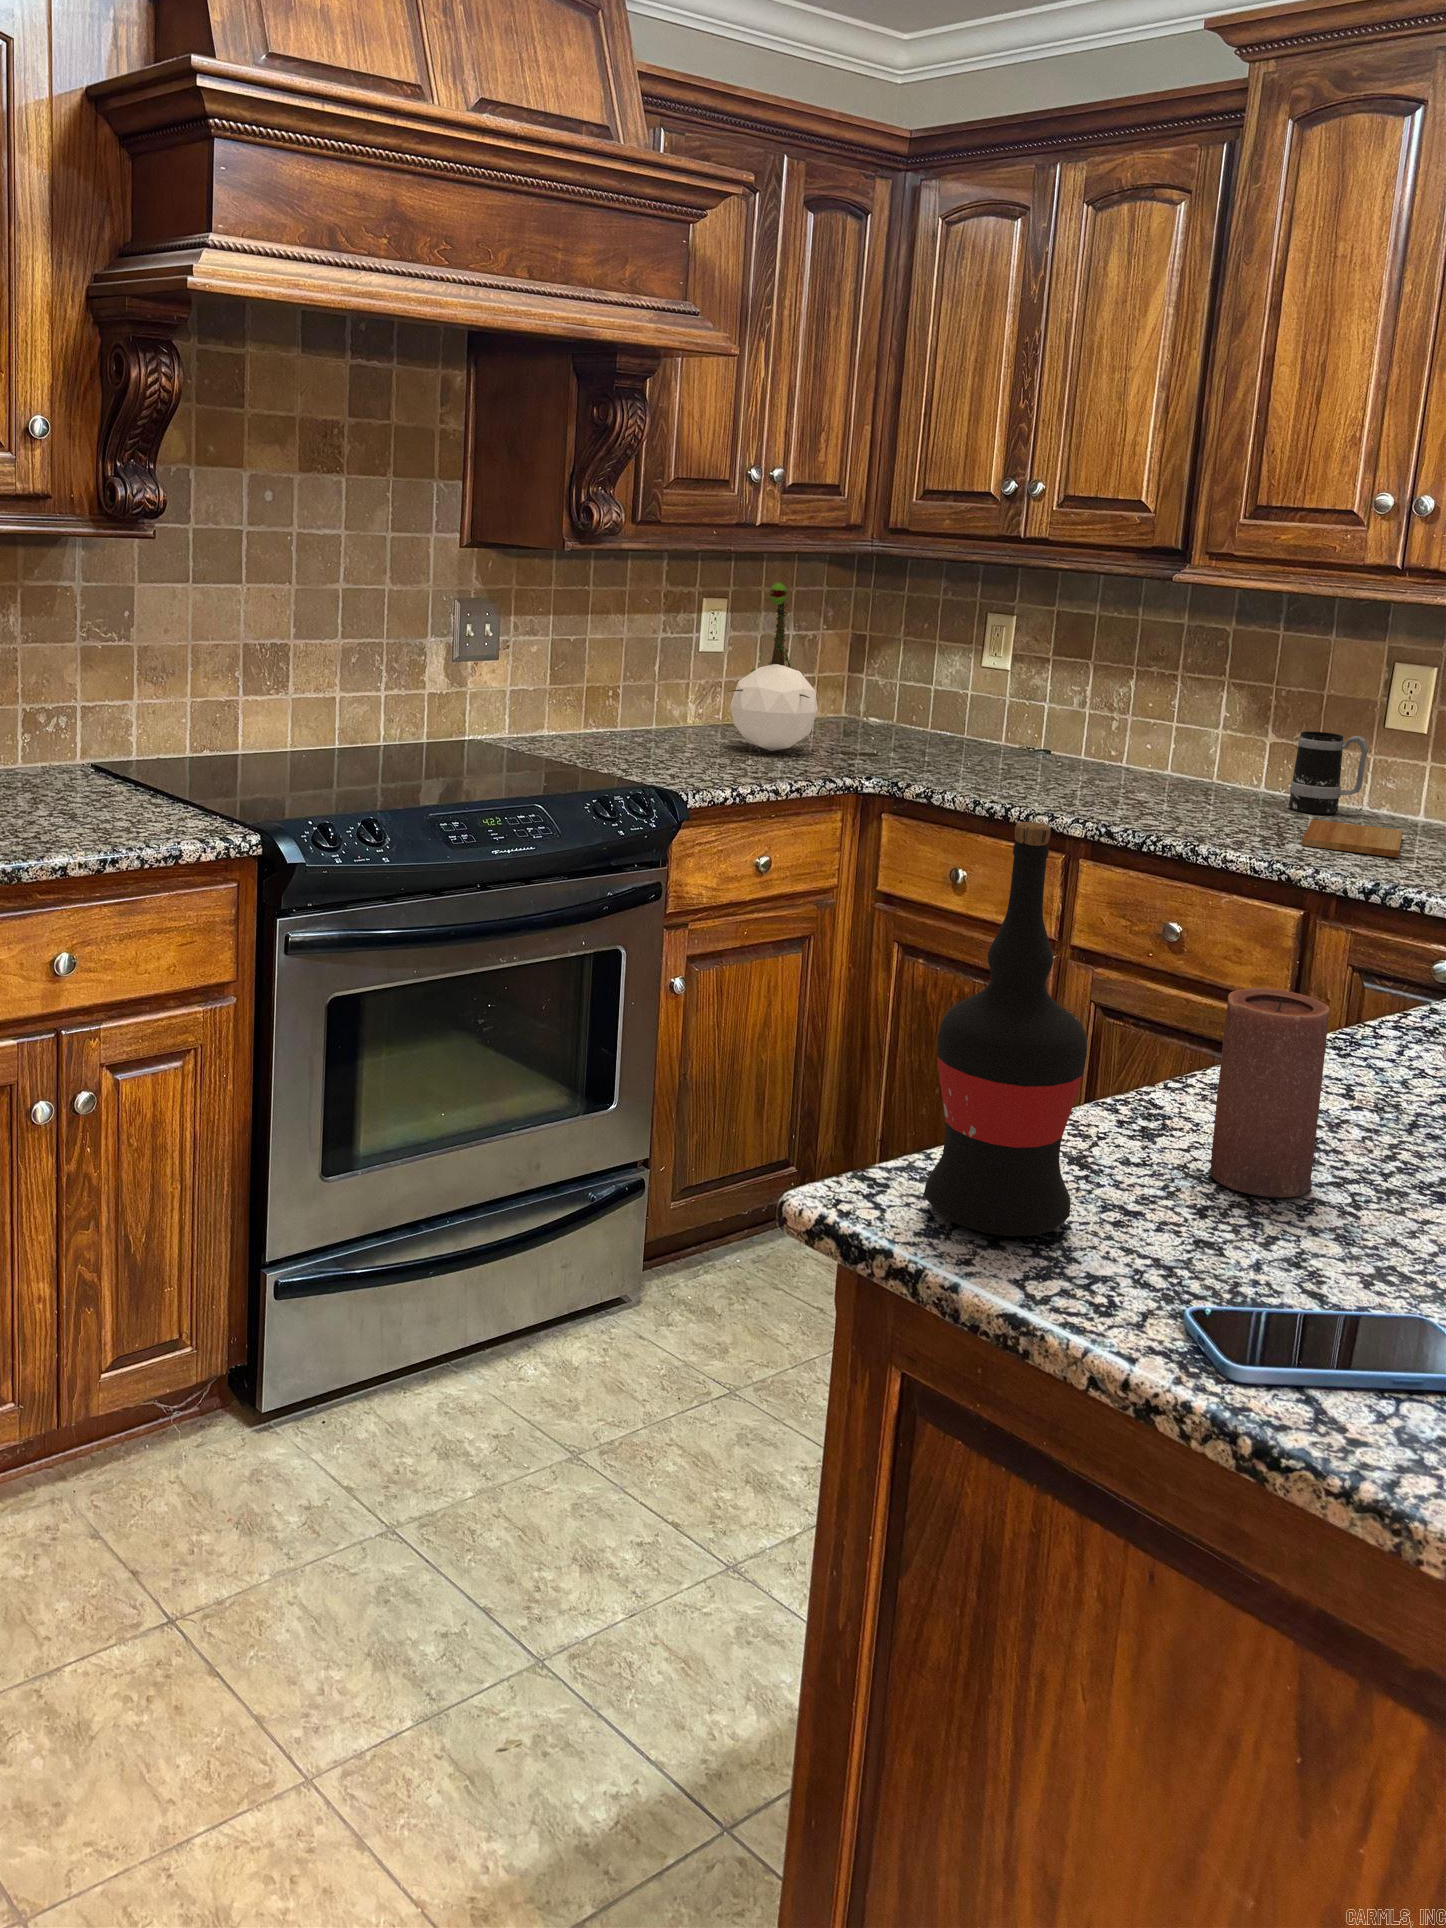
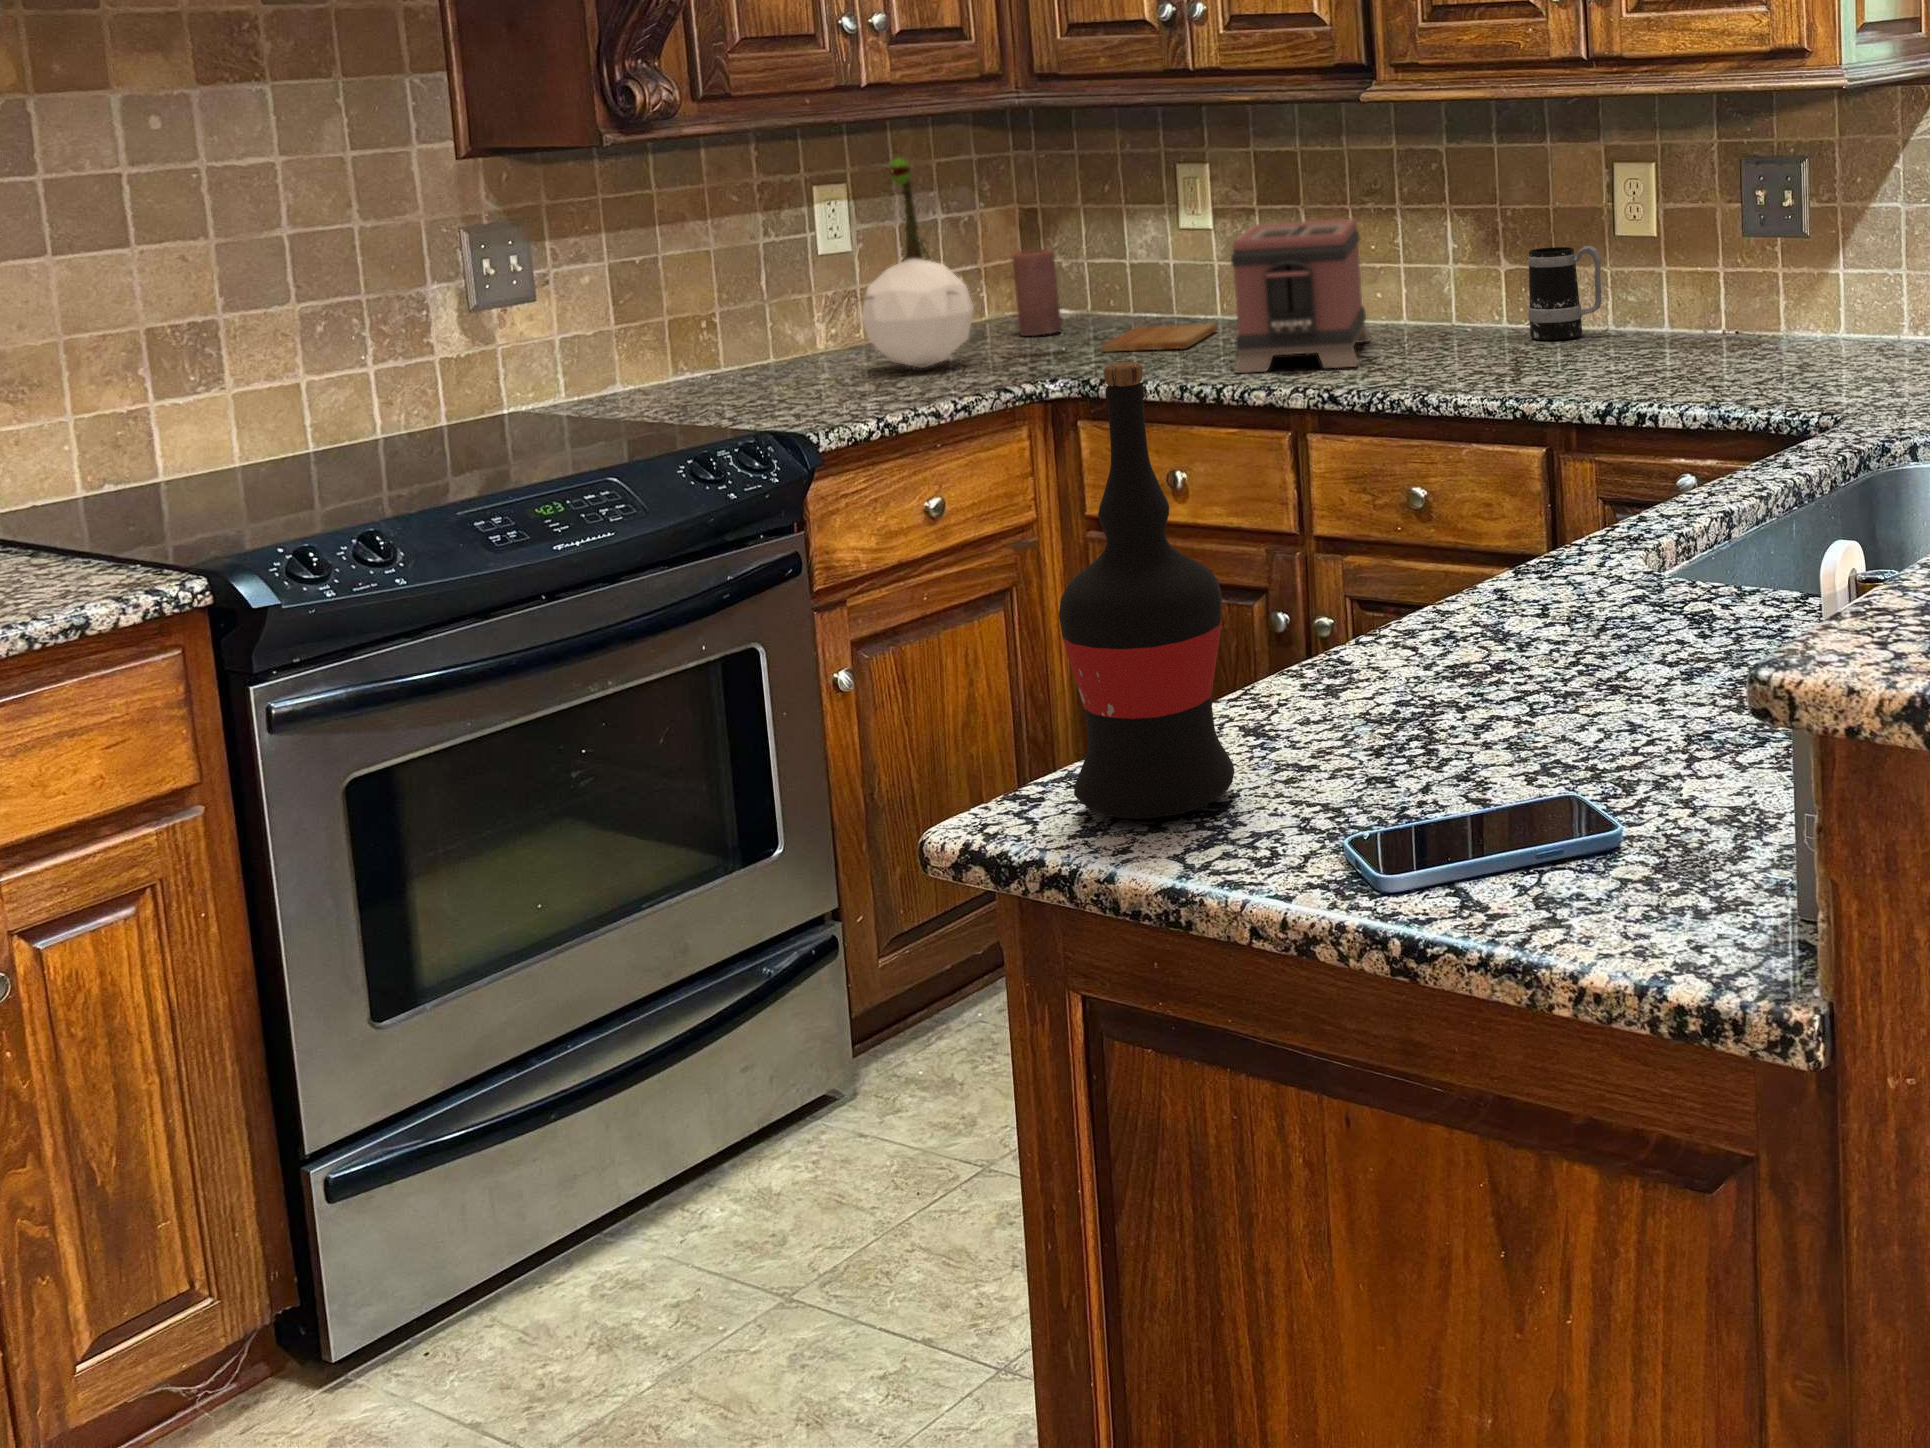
toaster: none [1025,675,1148,809] -> present [1231,219,1371,373]
cutting board: present [1302,820,1403,857] -> present [1102,324,1217,352]
candle: present [1210,988,1329,1197] -> present [1012,249,1062,336]

